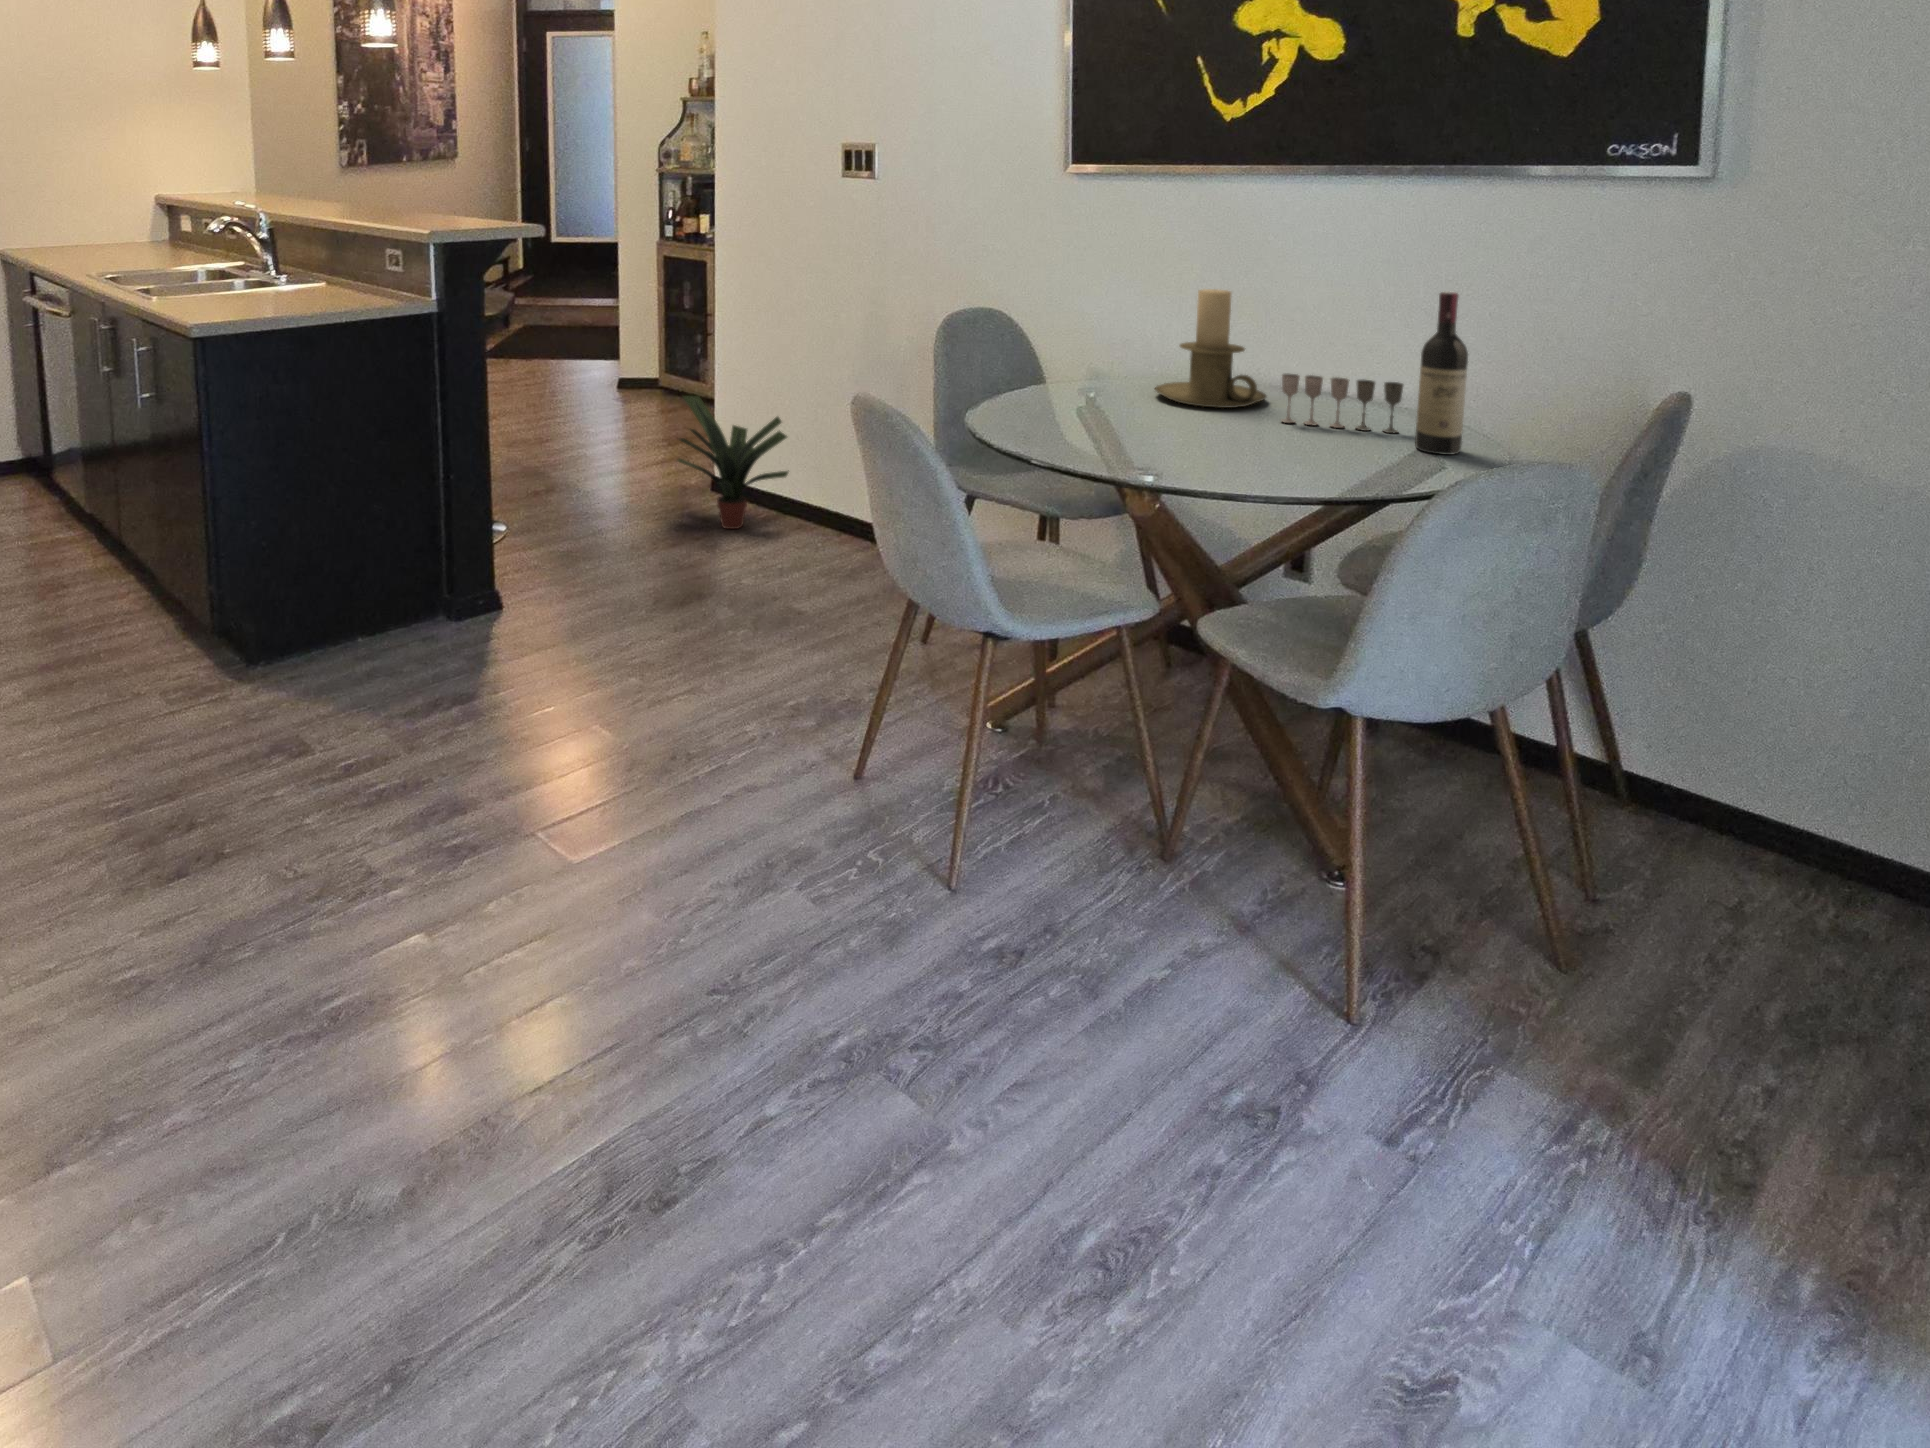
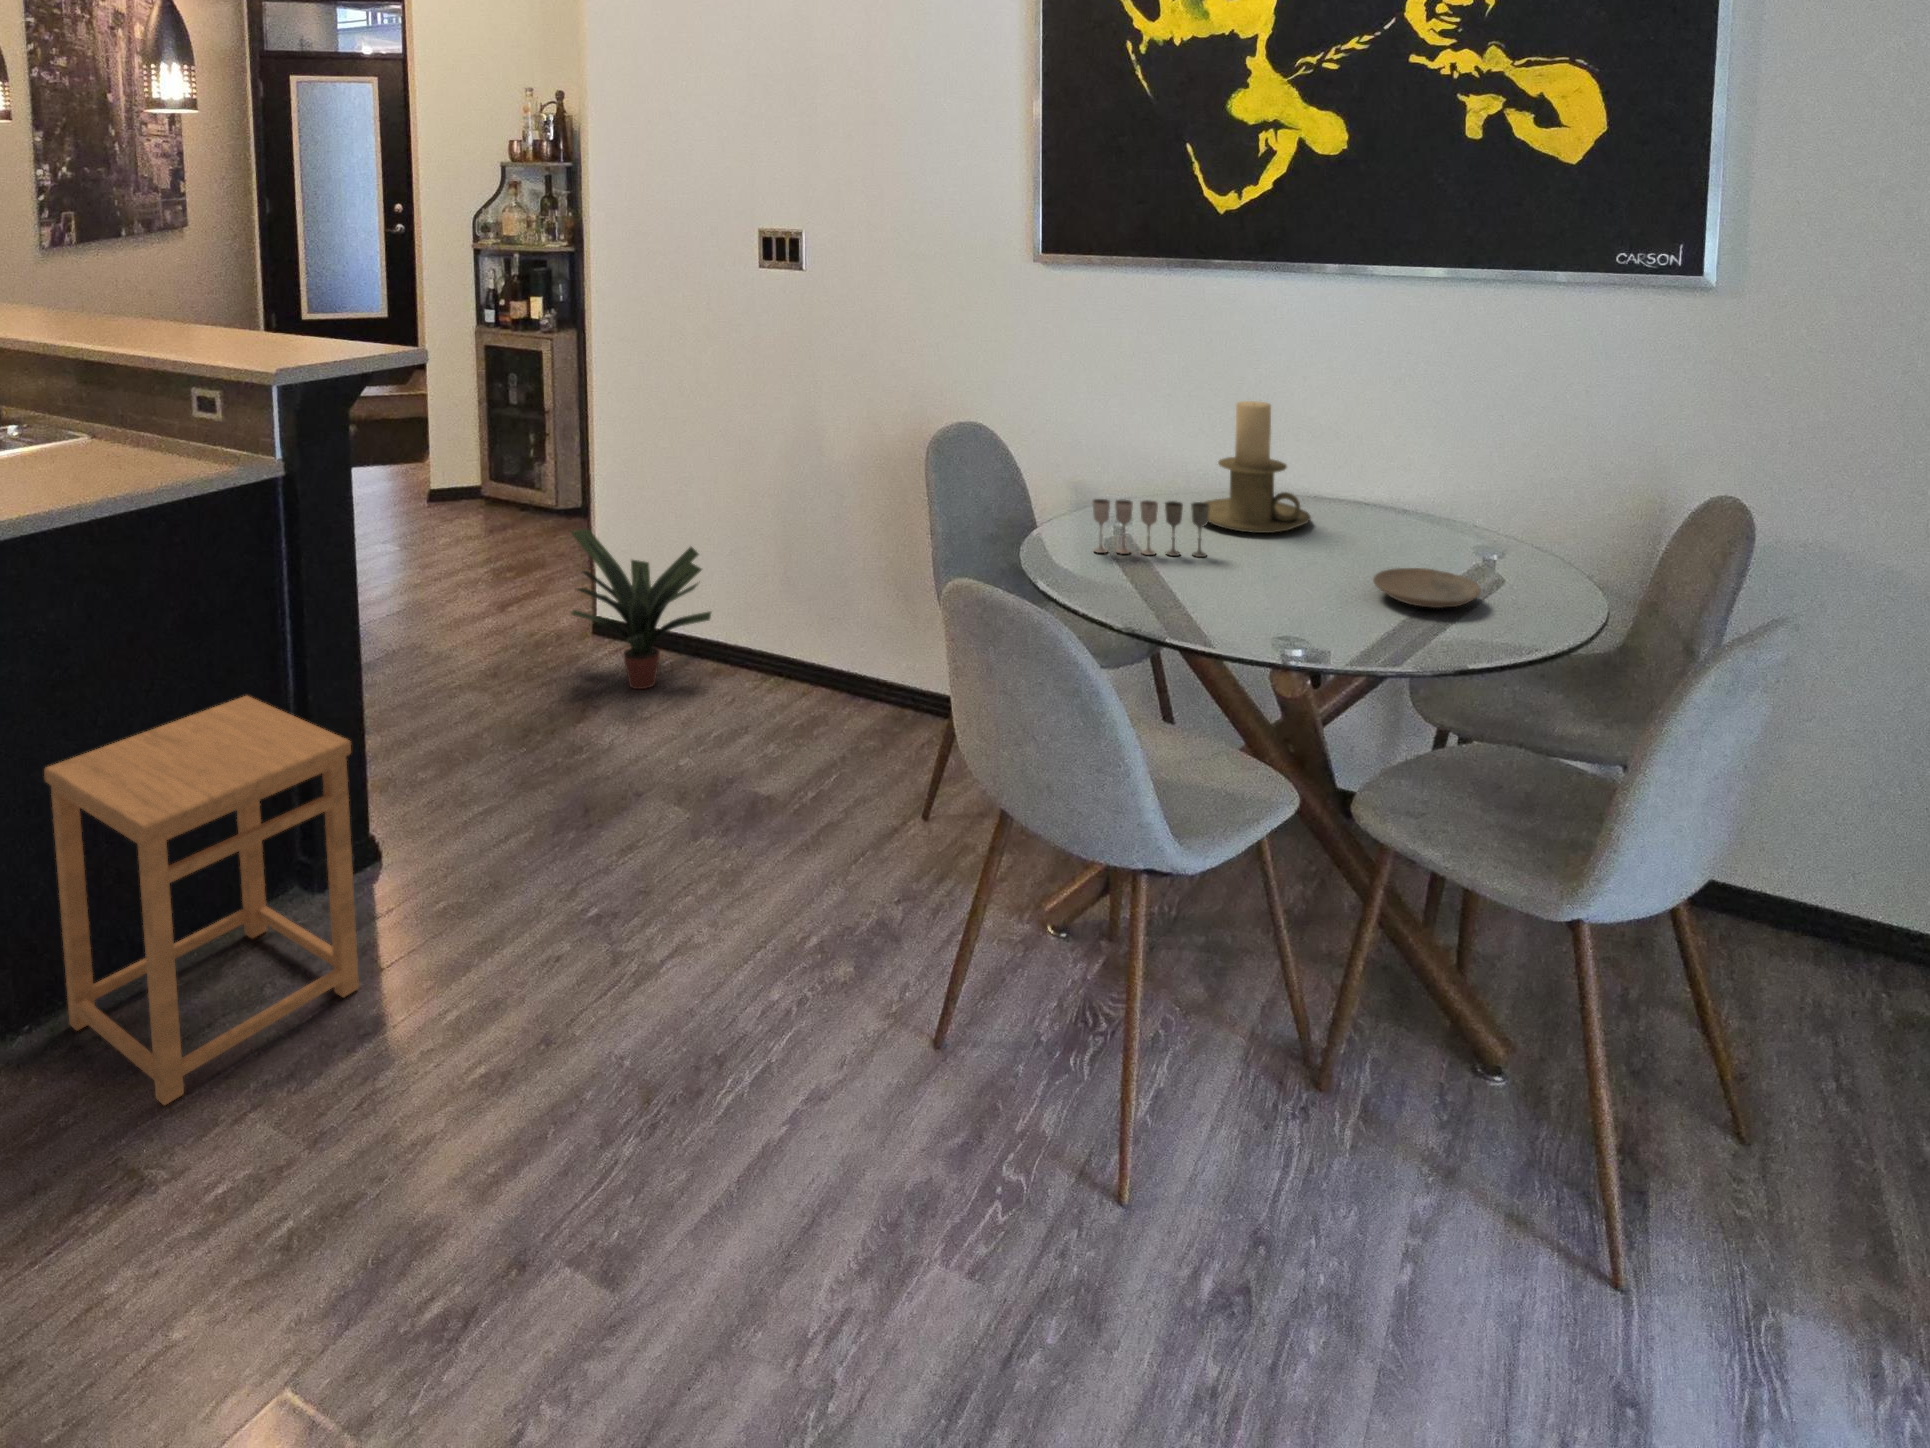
wine bottle: present [1415,291,1468,455] -> none [1500,407,1552,579]
wine glass: present [1282,374,1403,433] -> present [1093,499,1210,557]
plate: none [1259,432,1361,463] -> present [1373,568,1481,608]
side table: none [273,464,463,714] -> present [44,696,359,1105]

